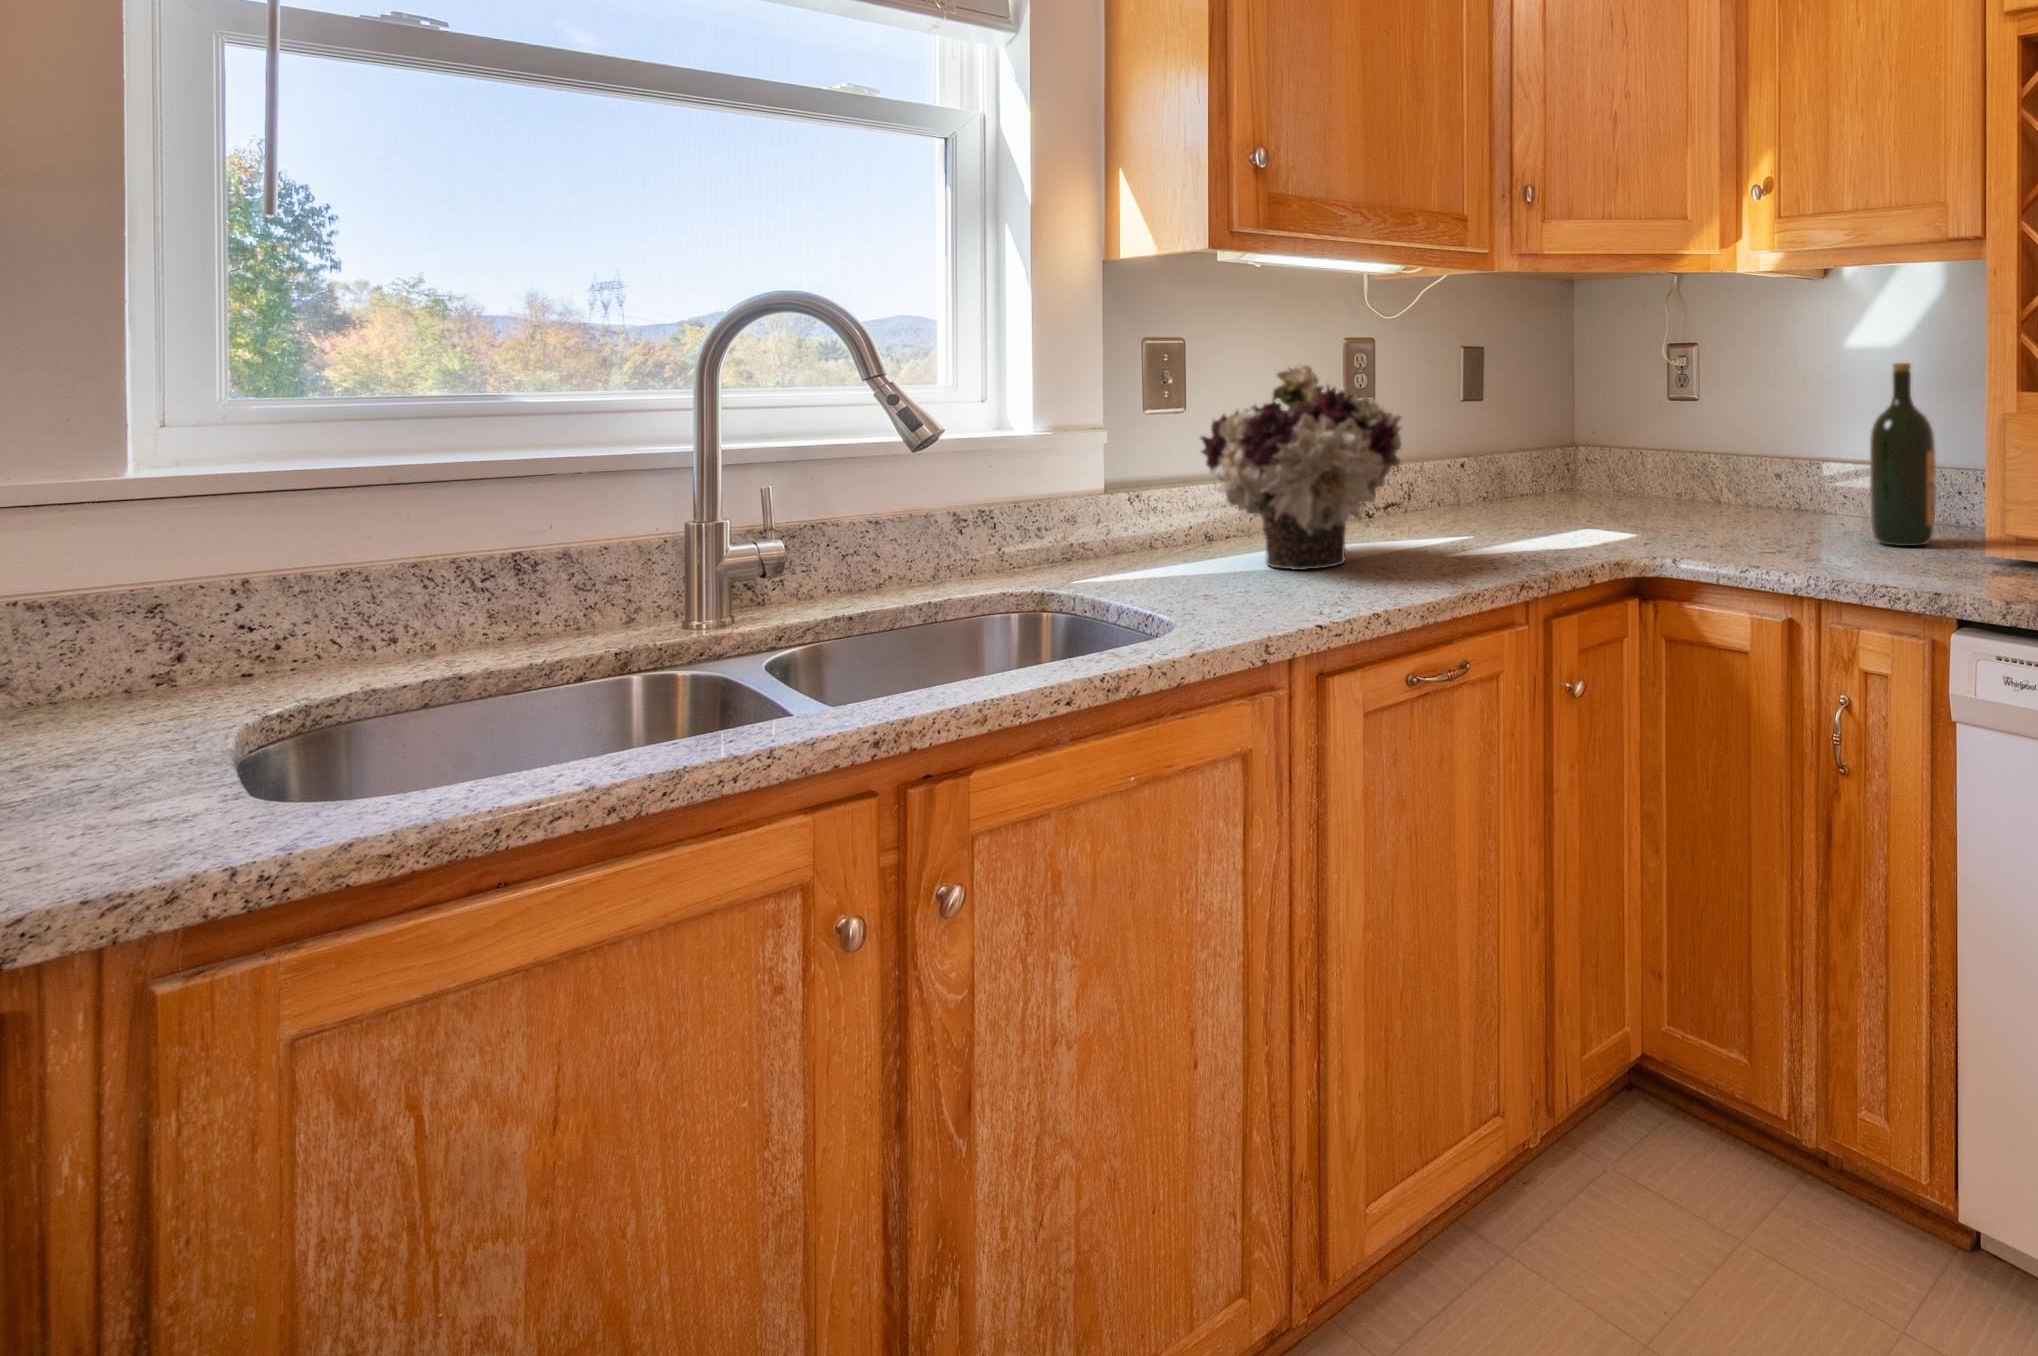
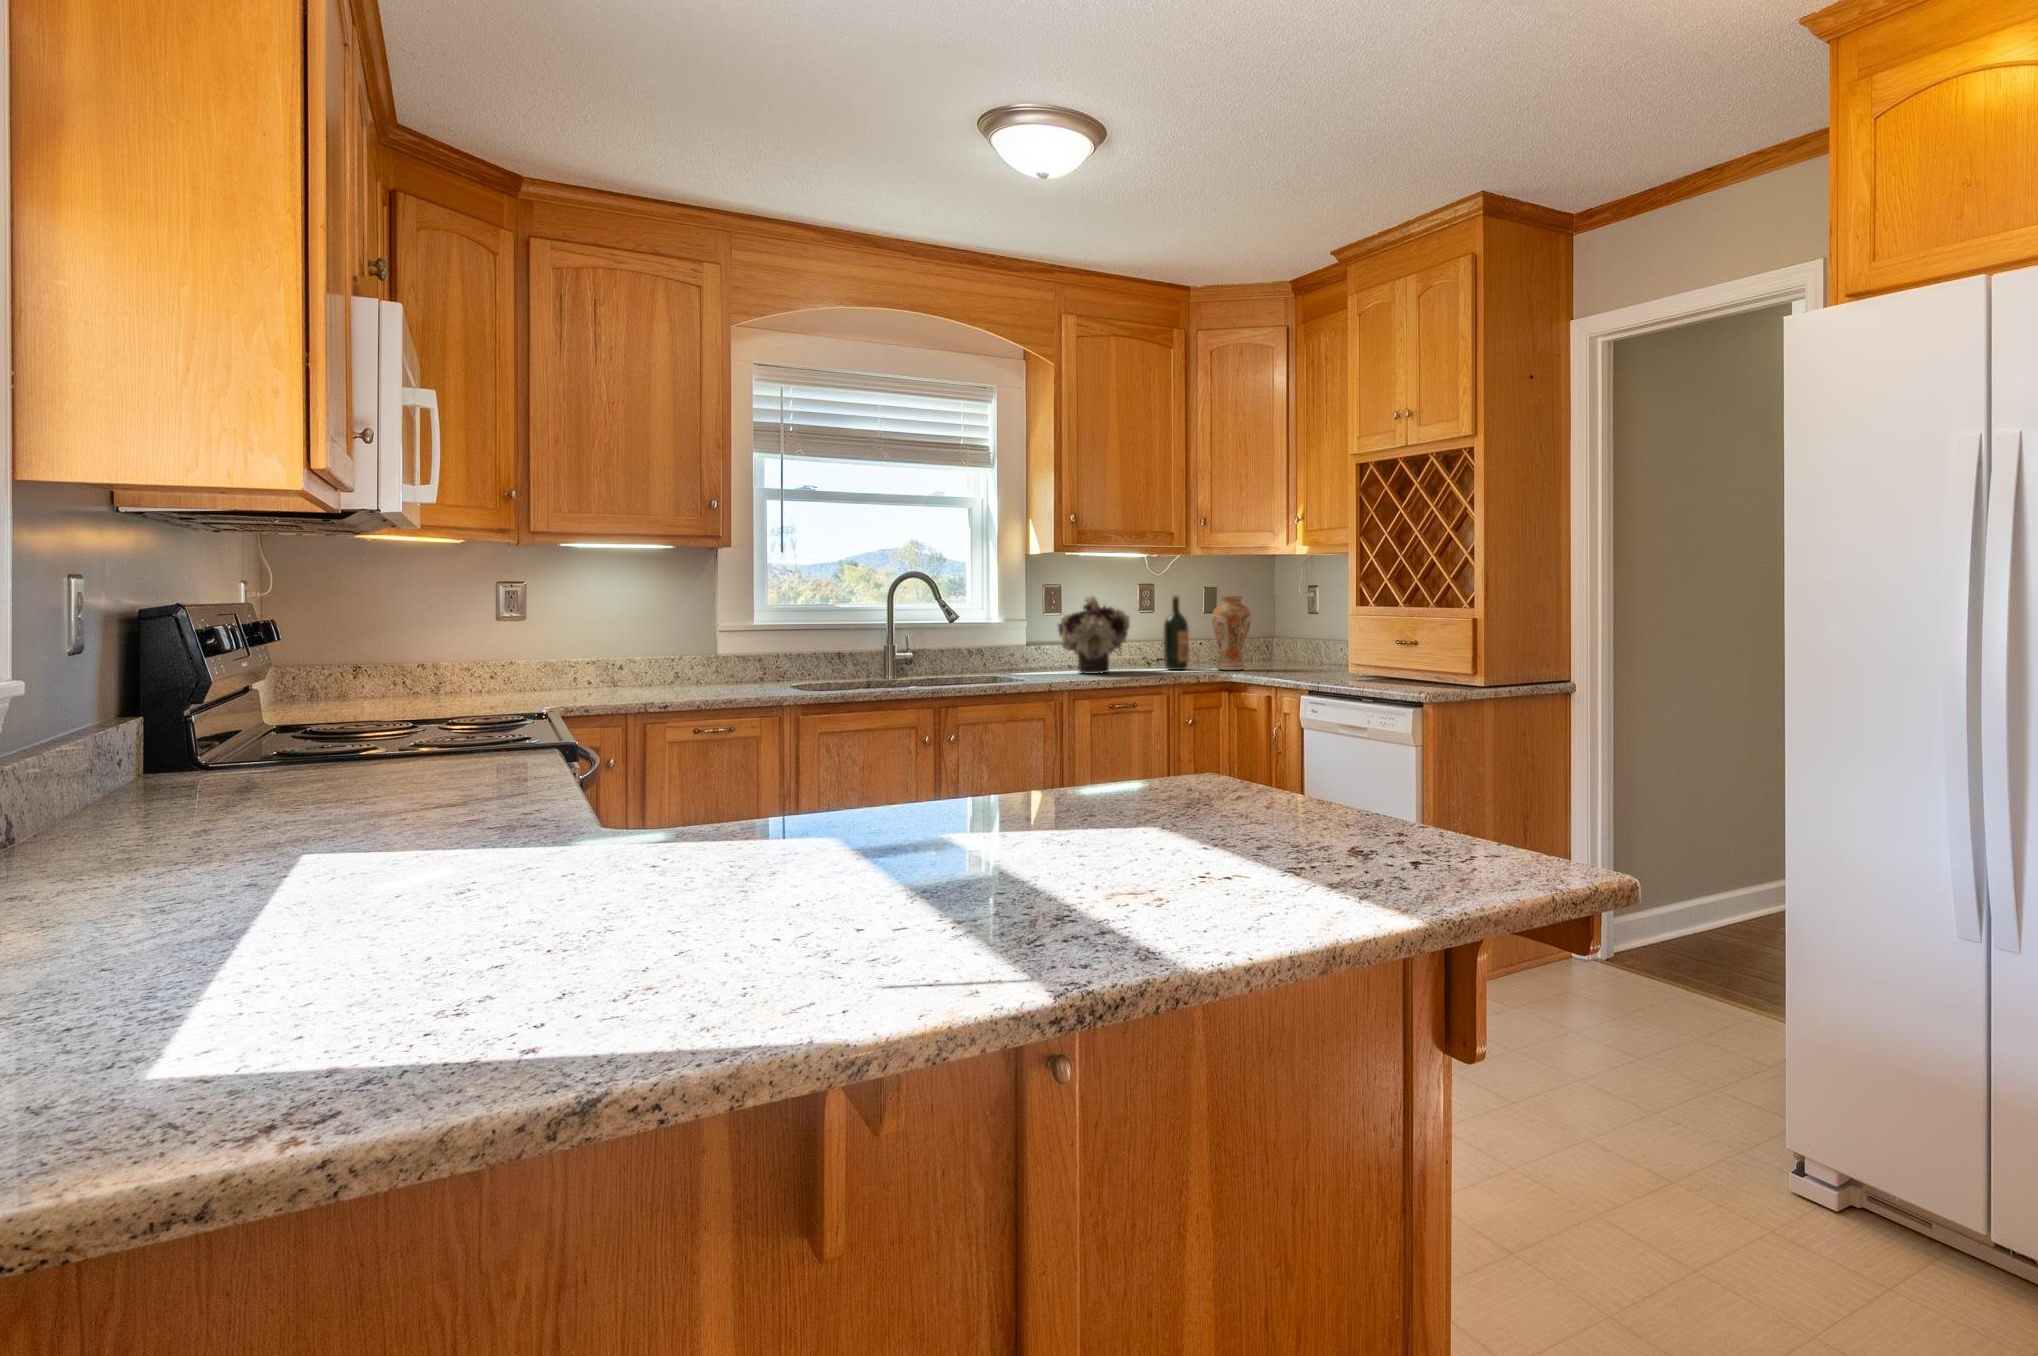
vase: none [1561,363,1651,537] -> present [1212,596,1251,670]
wine bottle: present [1870,363,1936,546] -> present [1163,596,1189,670]

